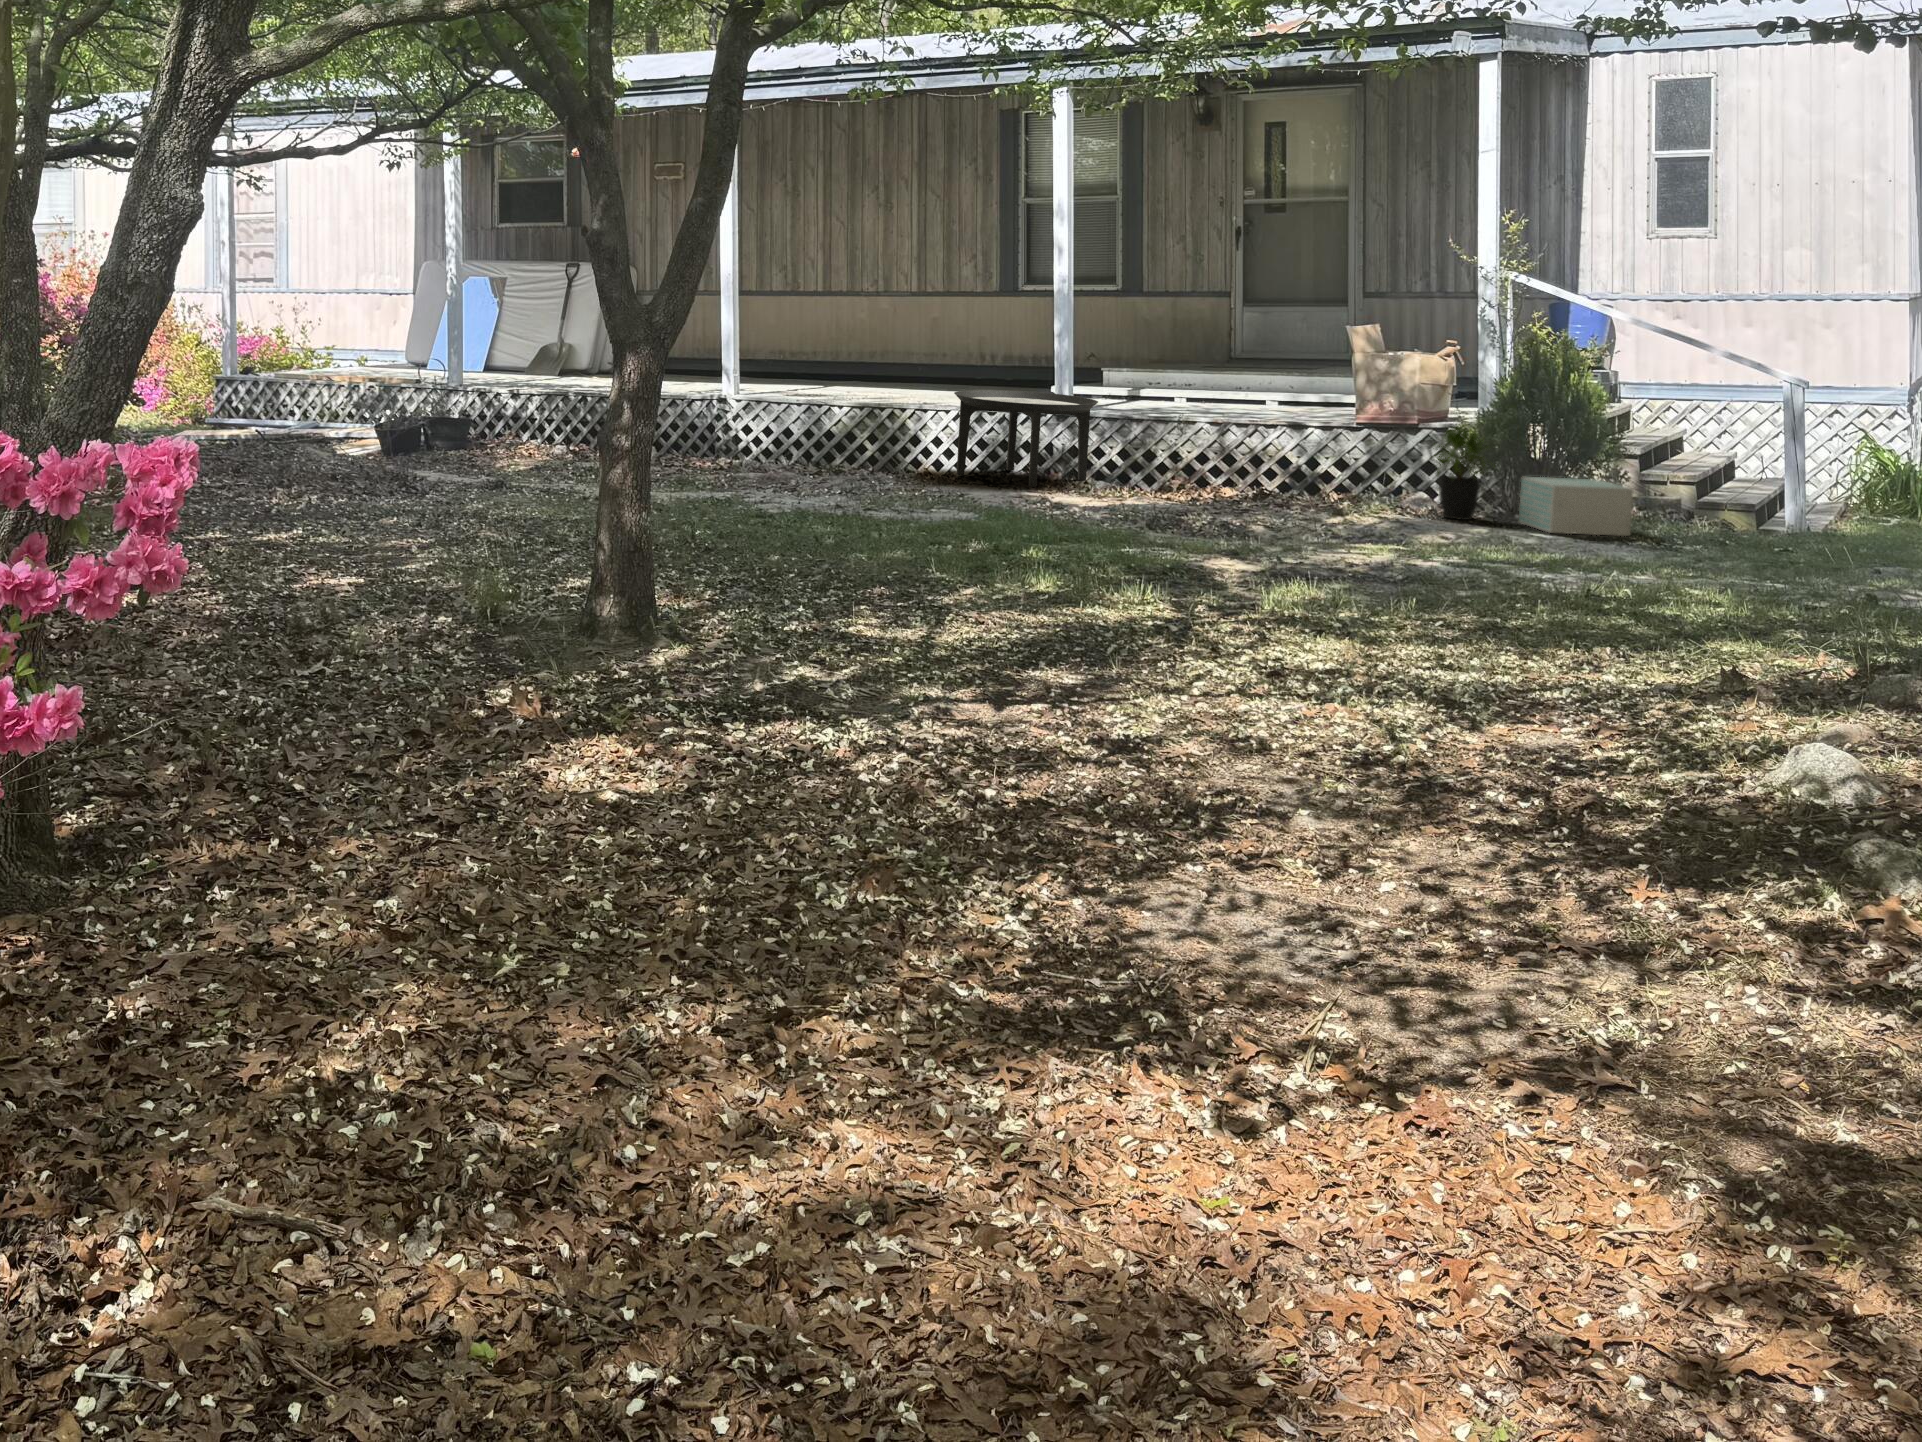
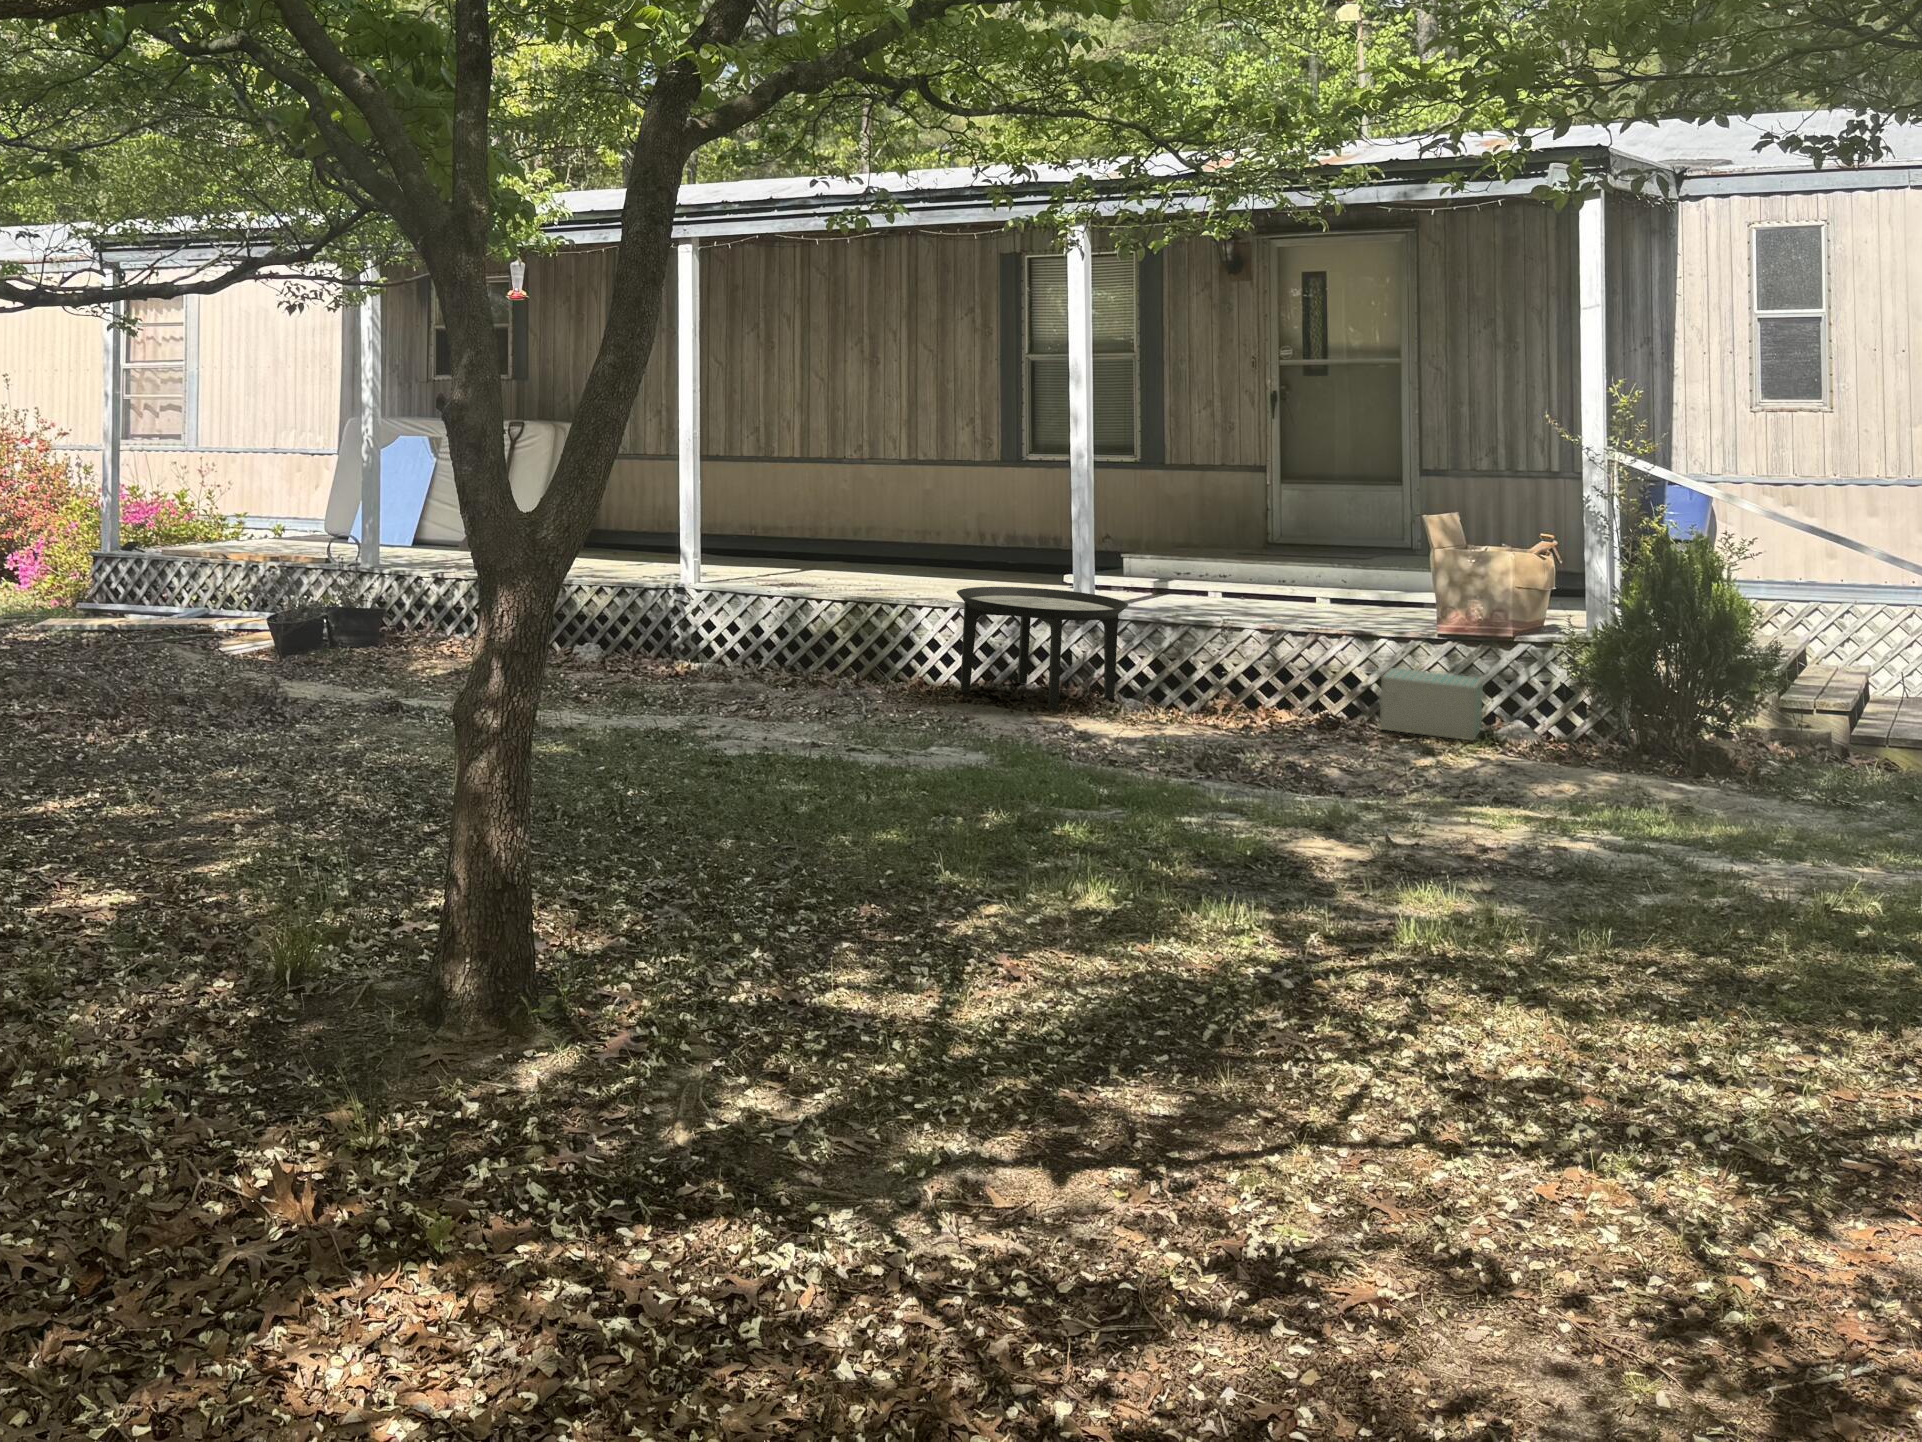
potted plant: present [1434,427,1488,520] -> none [1533,641,1618,759]
storage box: present [1519,477,1634,536] -> present [1379,668,1483,740]

